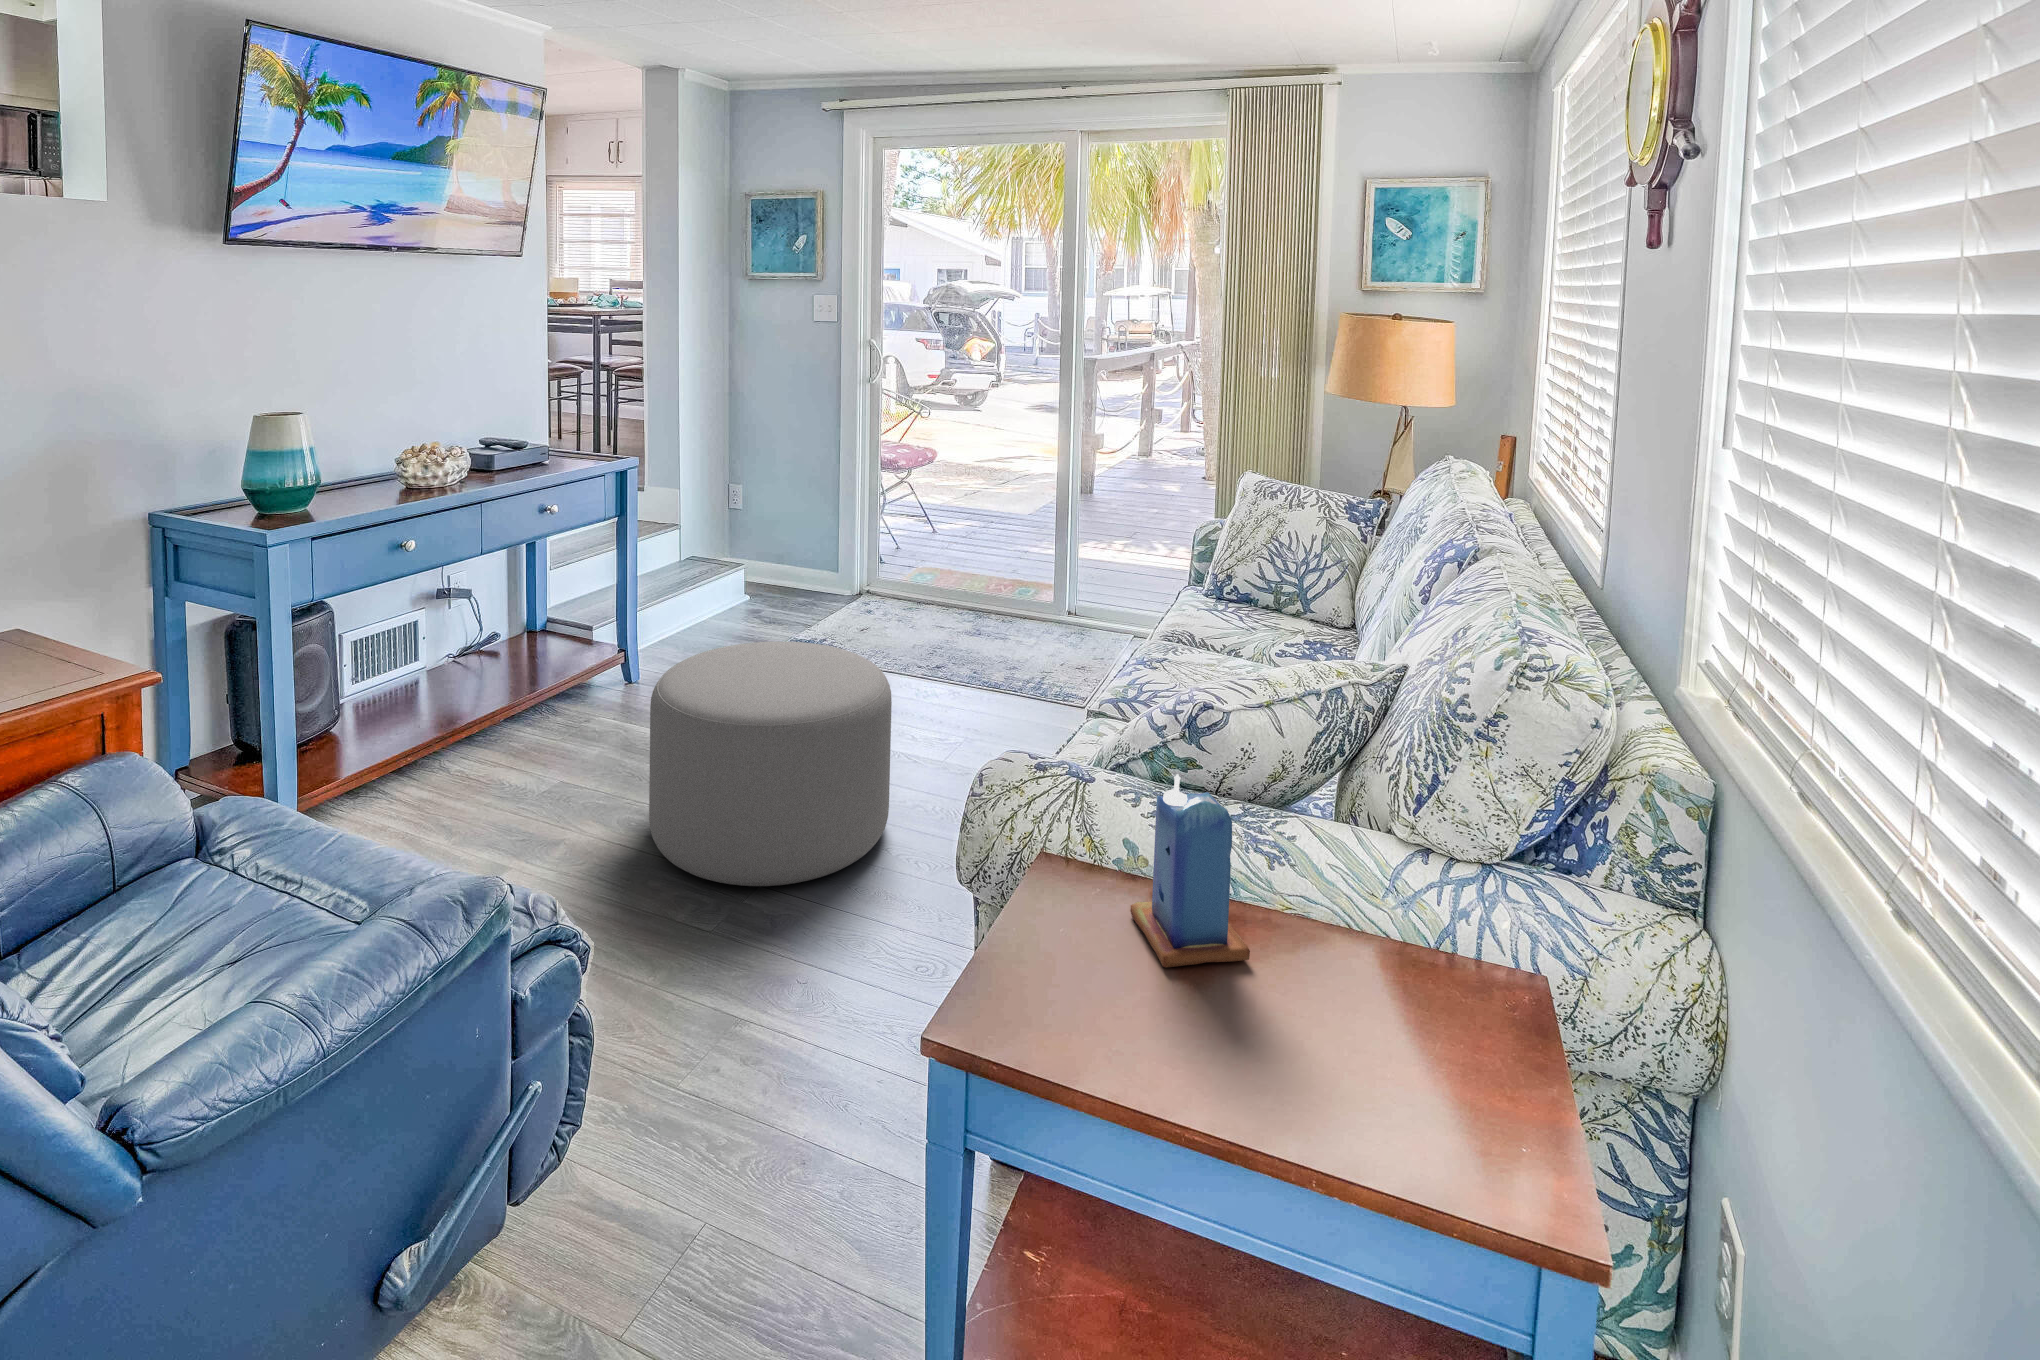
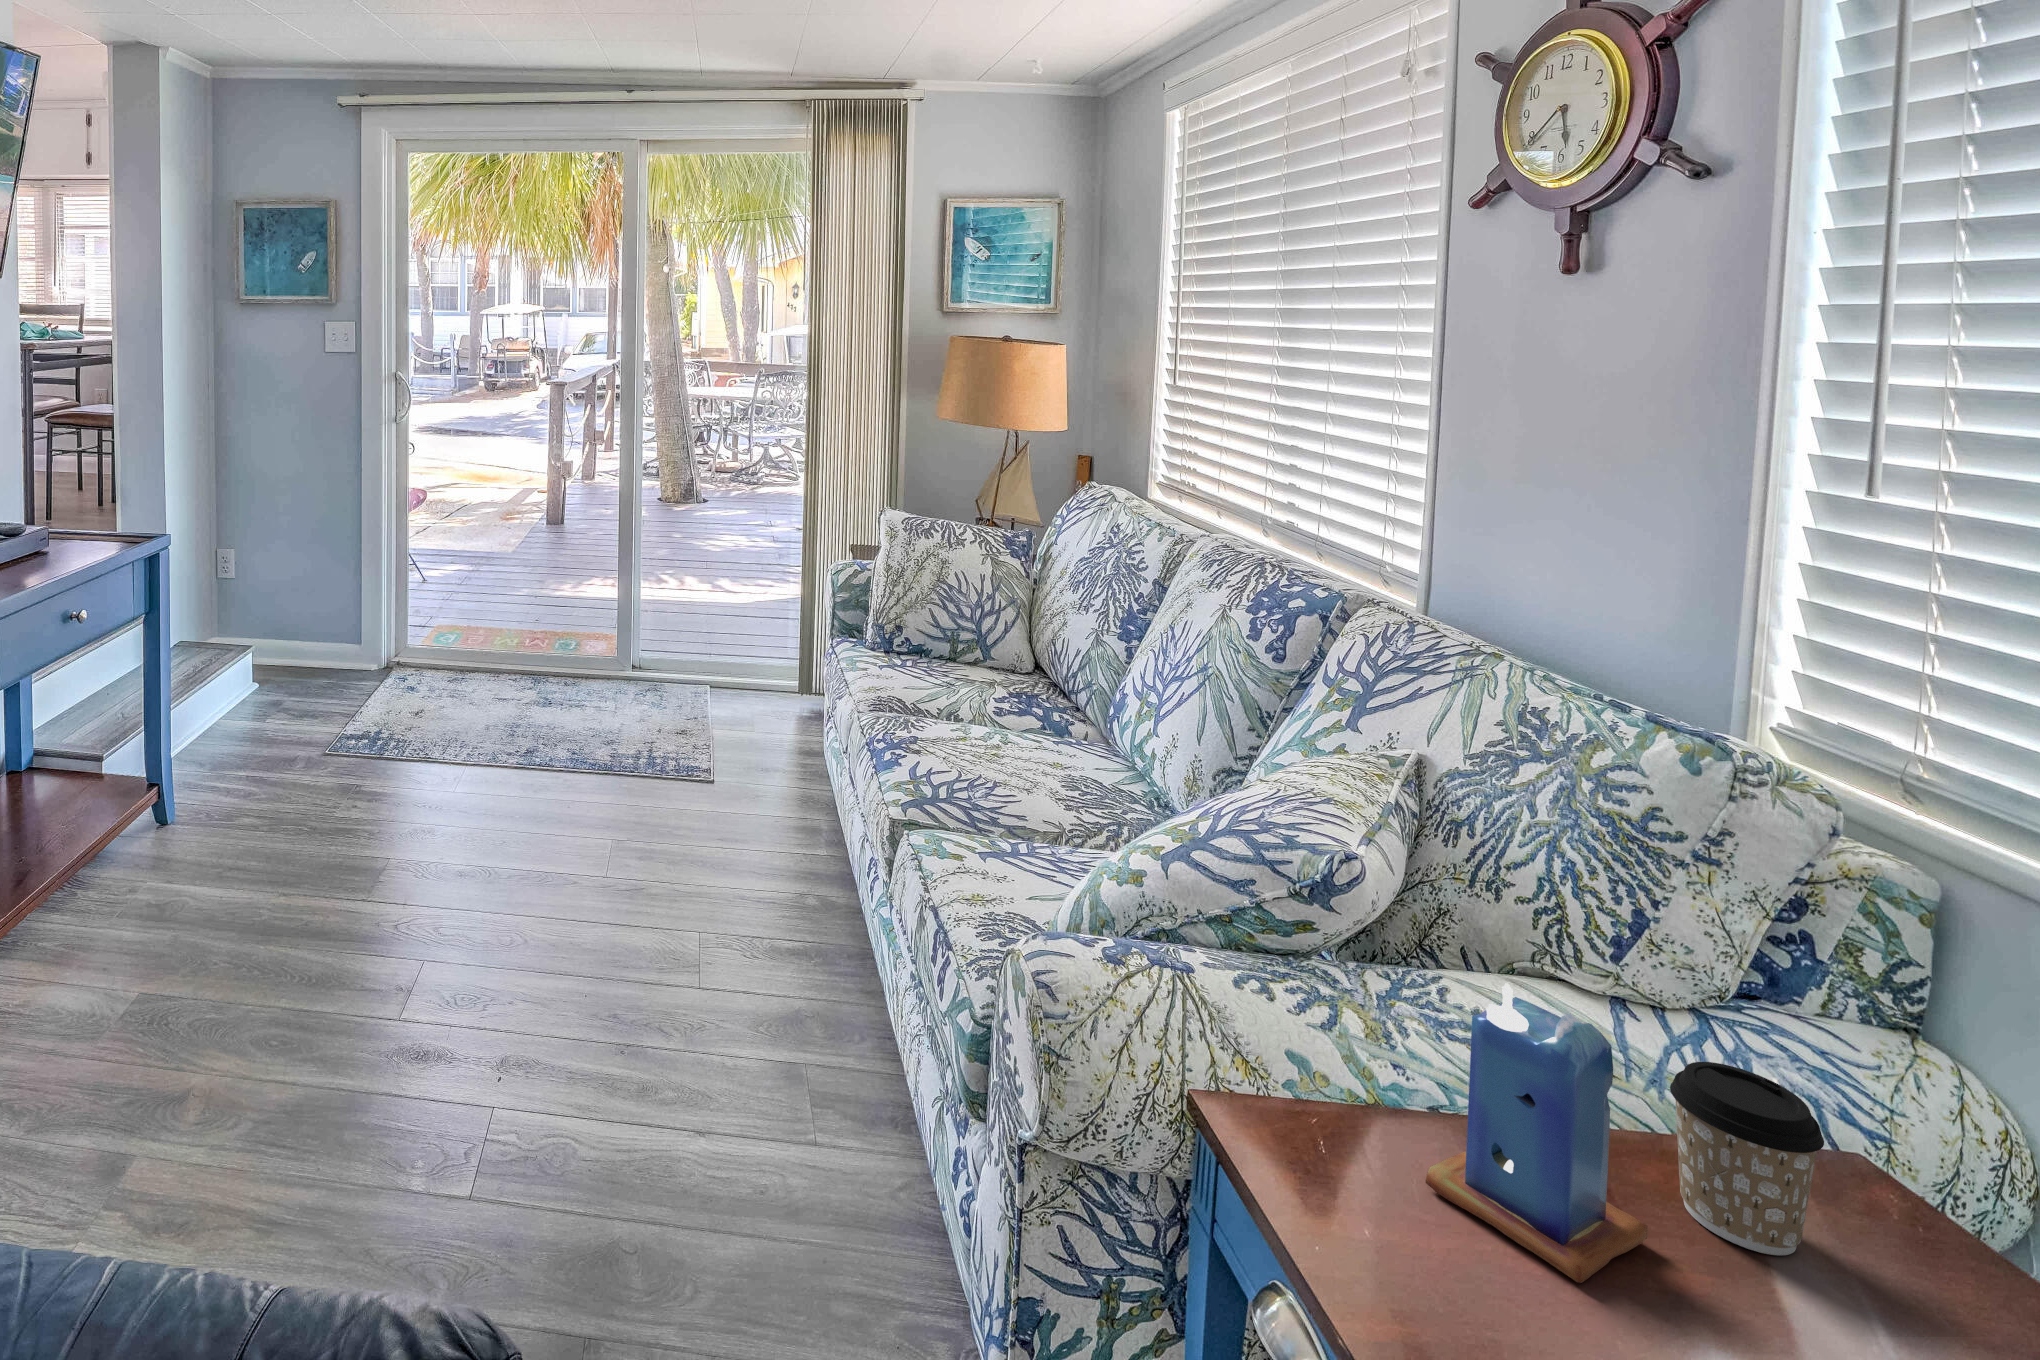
ottoman: present [649,641,892,886] -> none [301,766,616,1122]
coffee cup: none [1302,855,1386,986] -> present [1670,1062,1824,1255]

